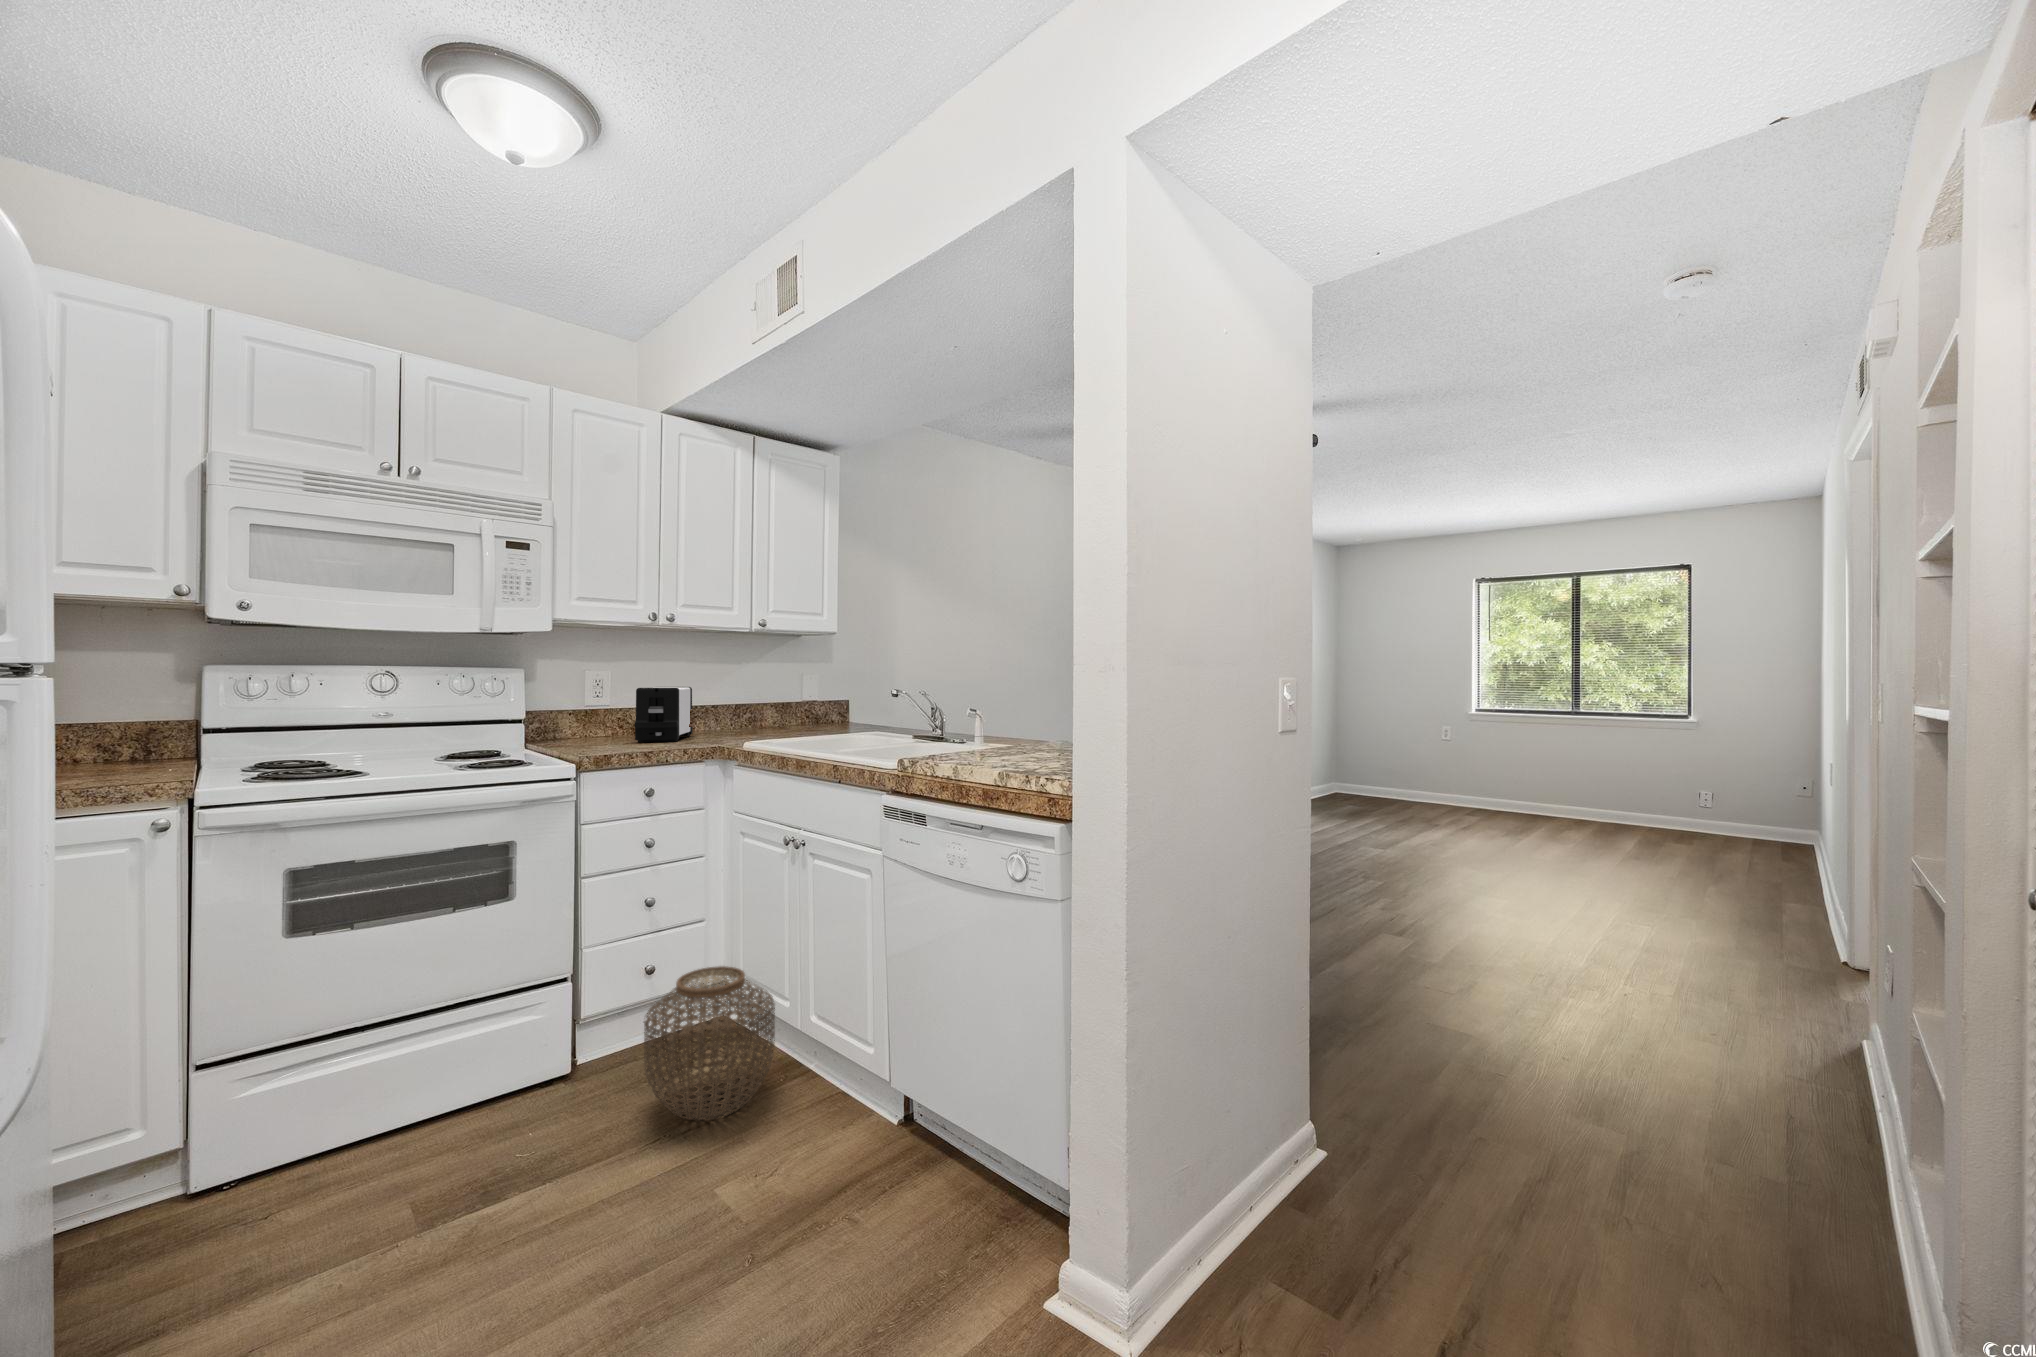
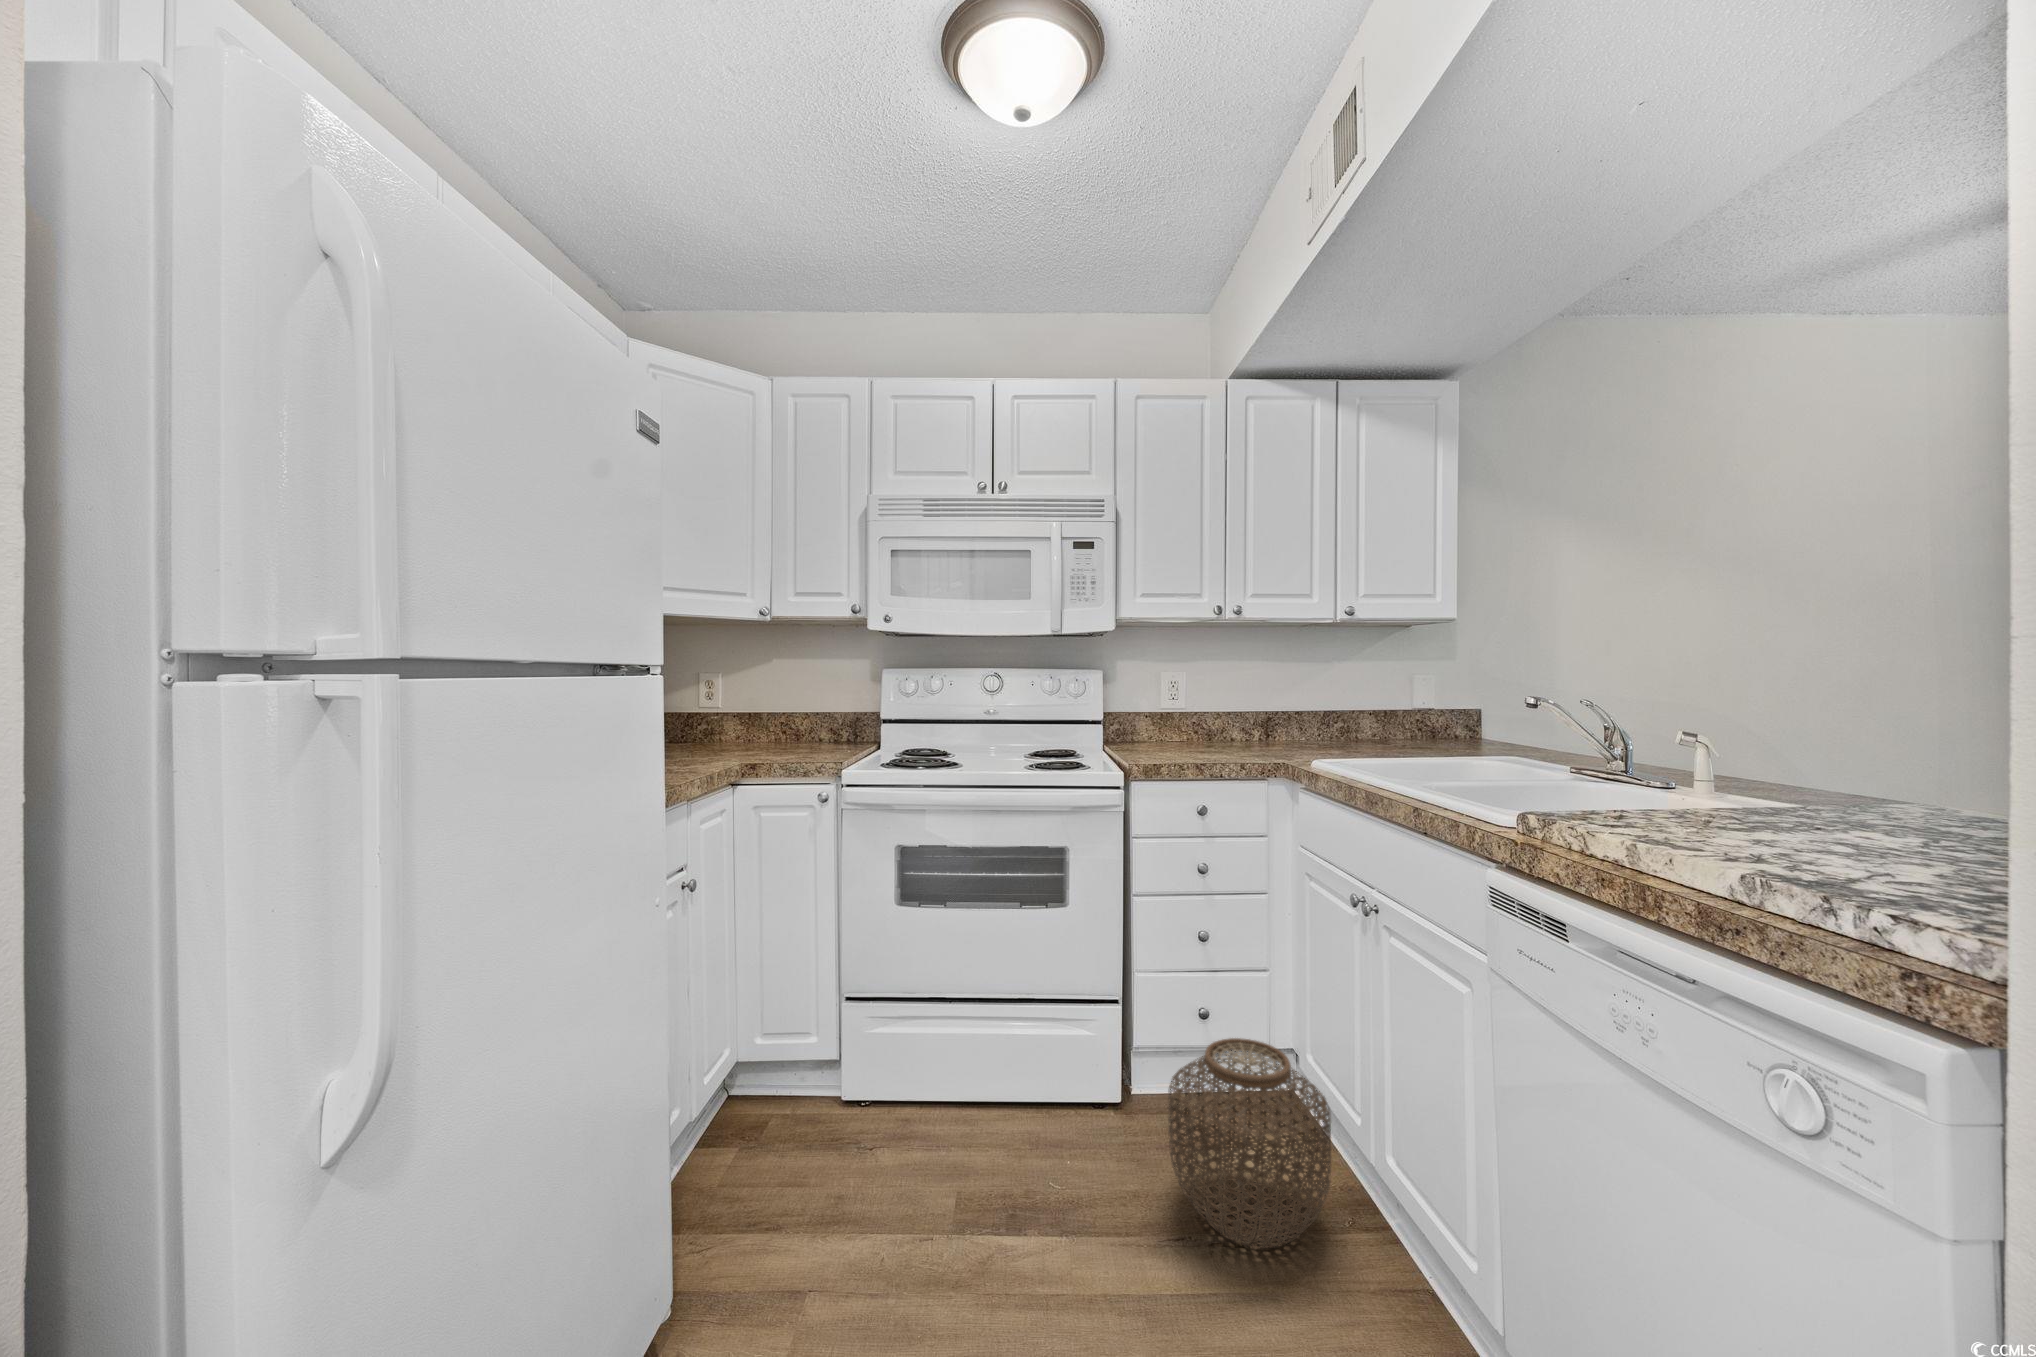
toaster: present [635,687,693,742] -> none [1205,691,1274,751]

